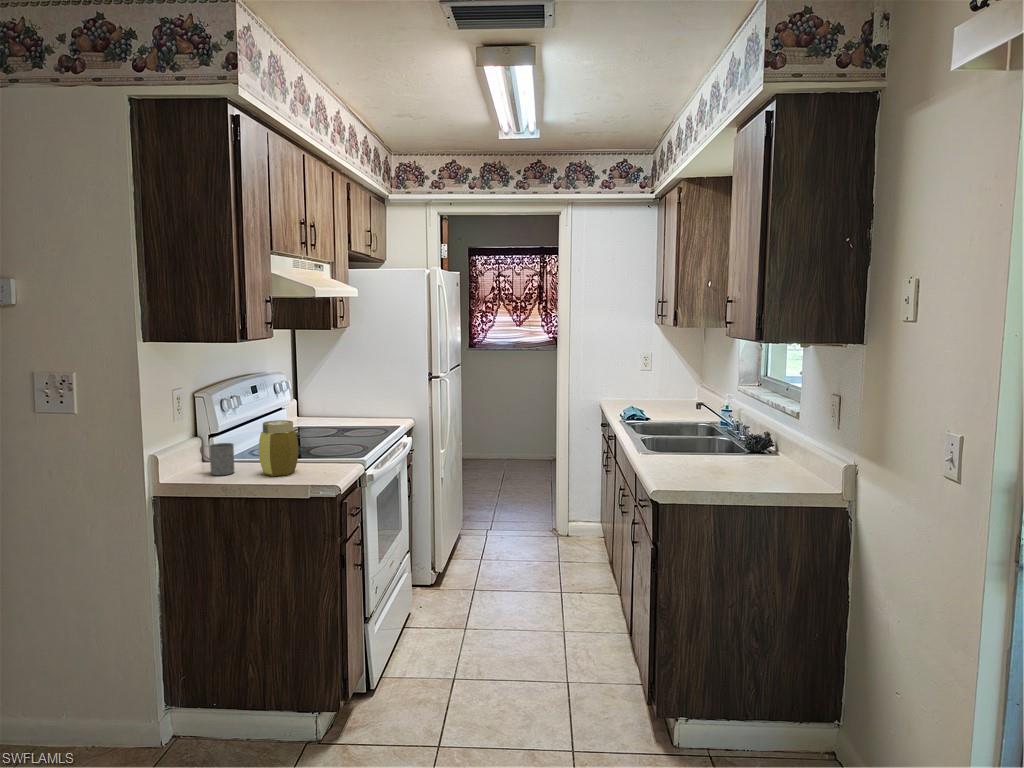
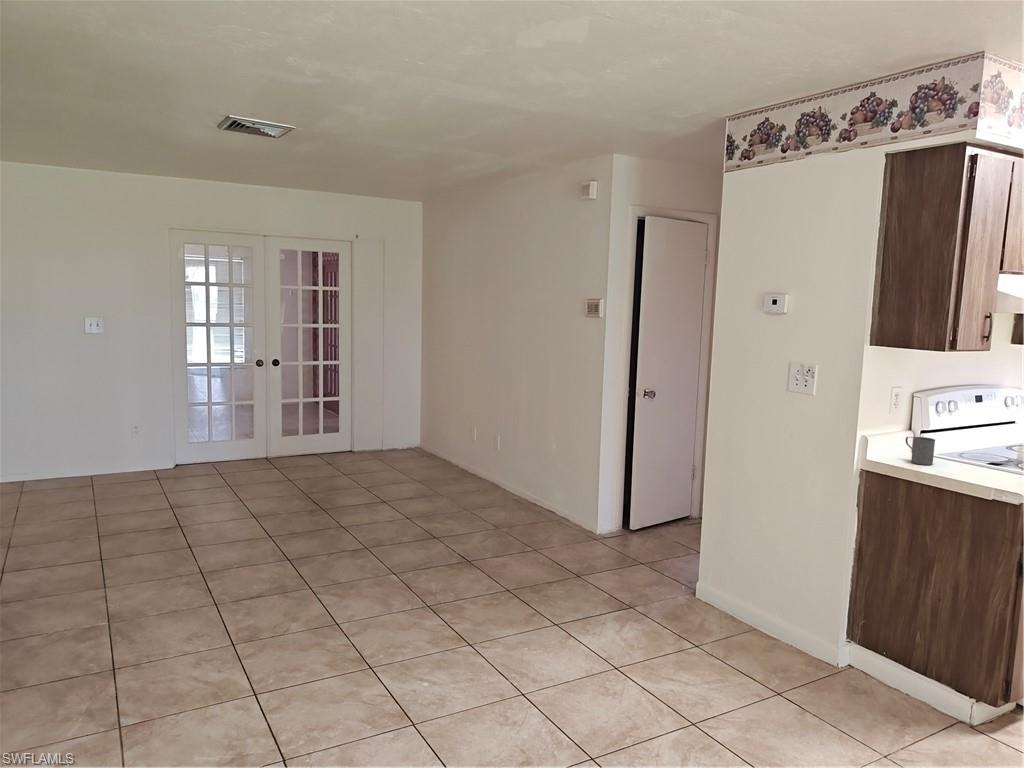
jar: present [259,420,298,476] -> none [955,425,996,477]

